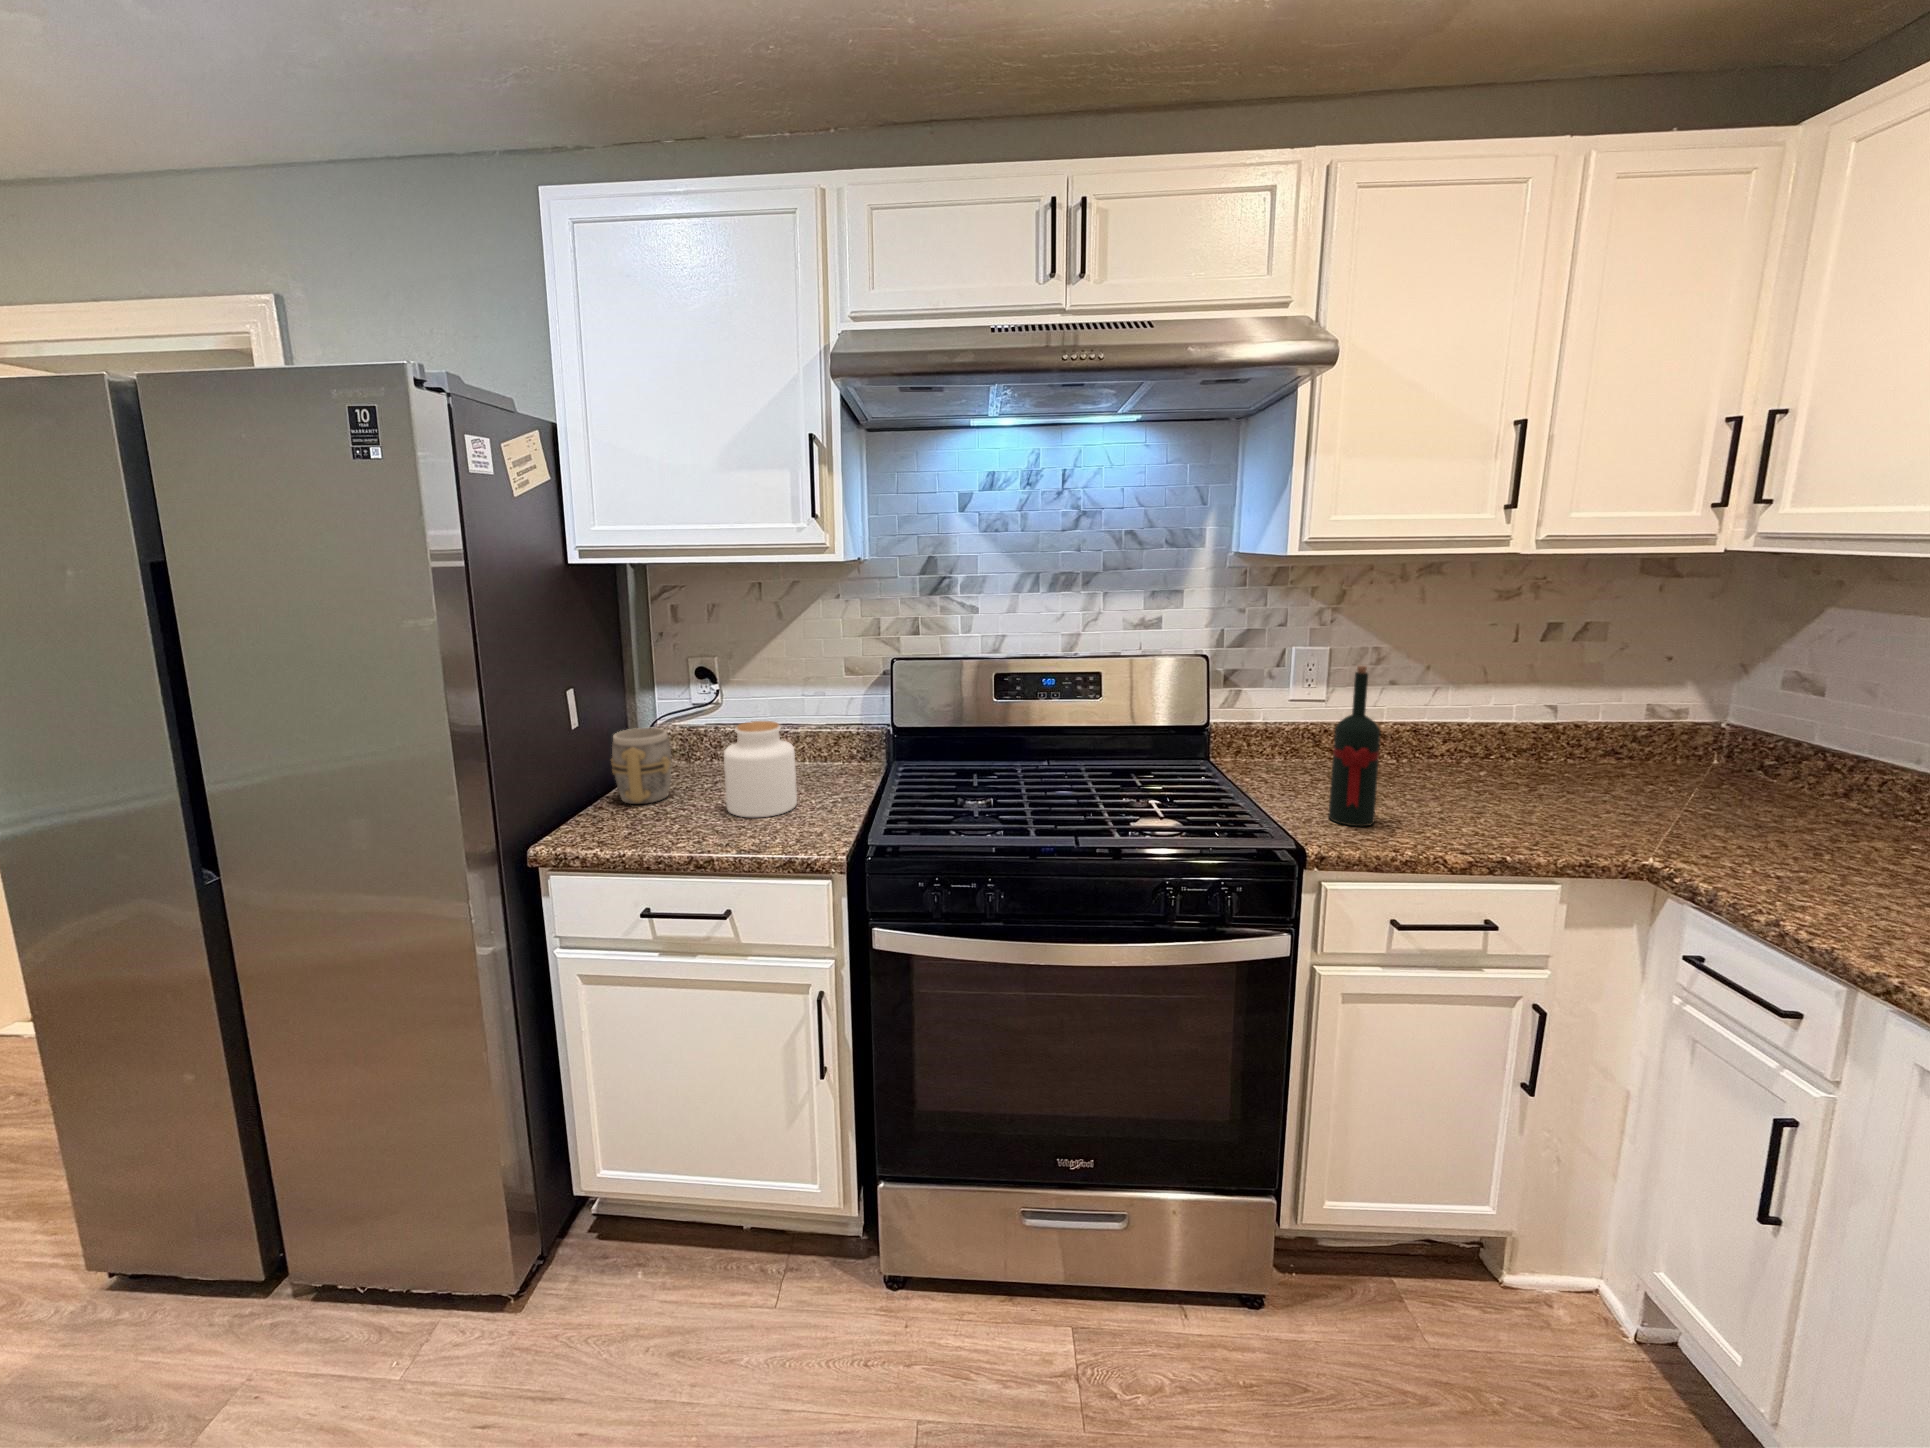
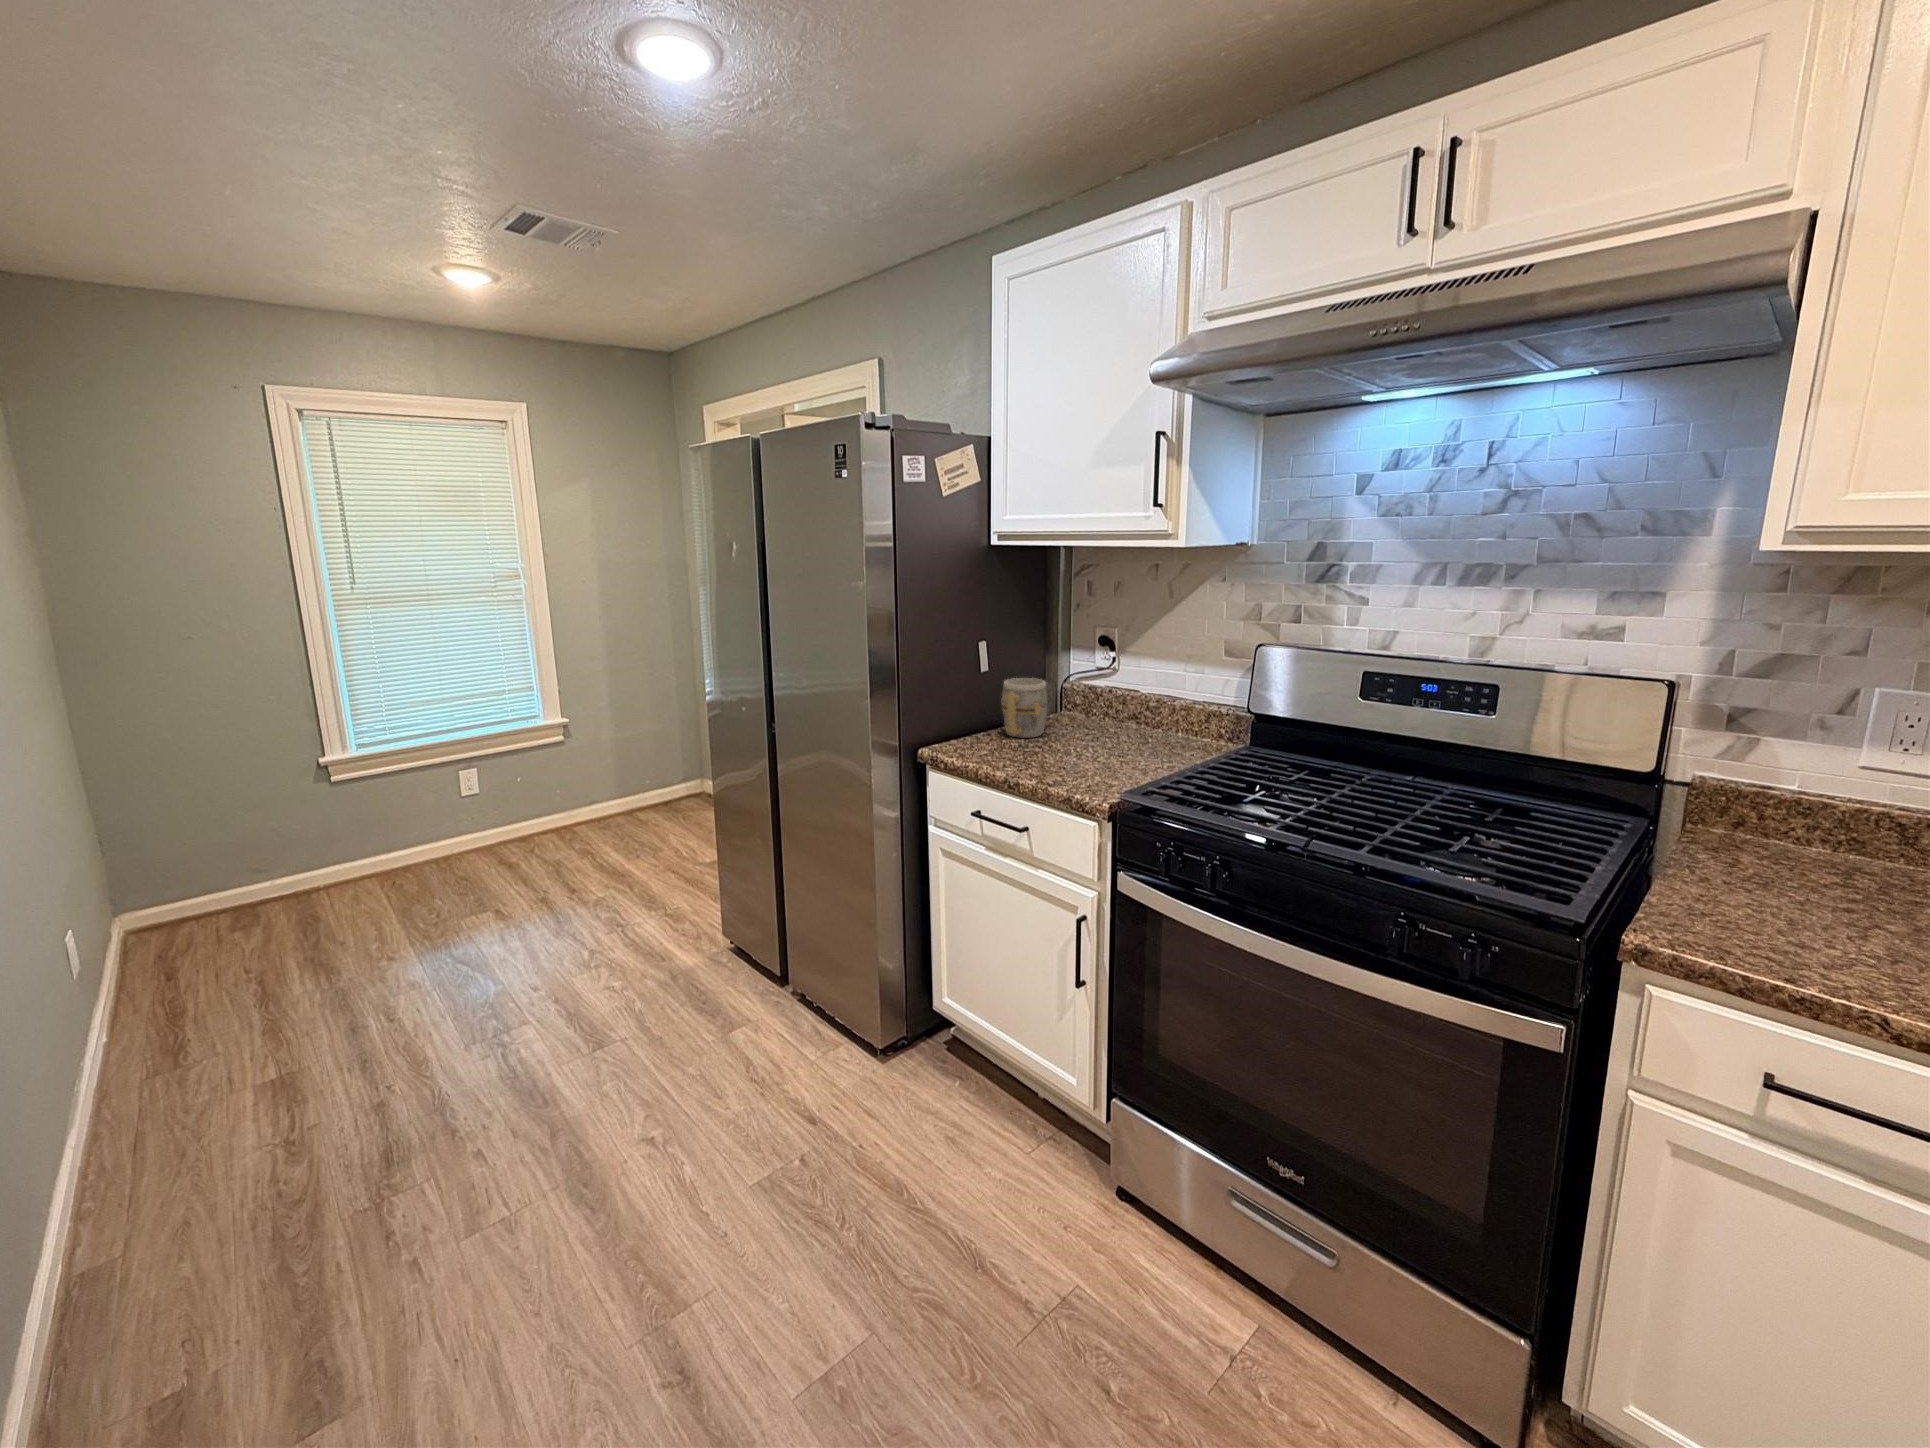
wine bottle: present [1328,666,1381,827] -> none [1739,715,1849,950]
jar: present [724,721,797,817] -> none [1063,684,1125,765]

